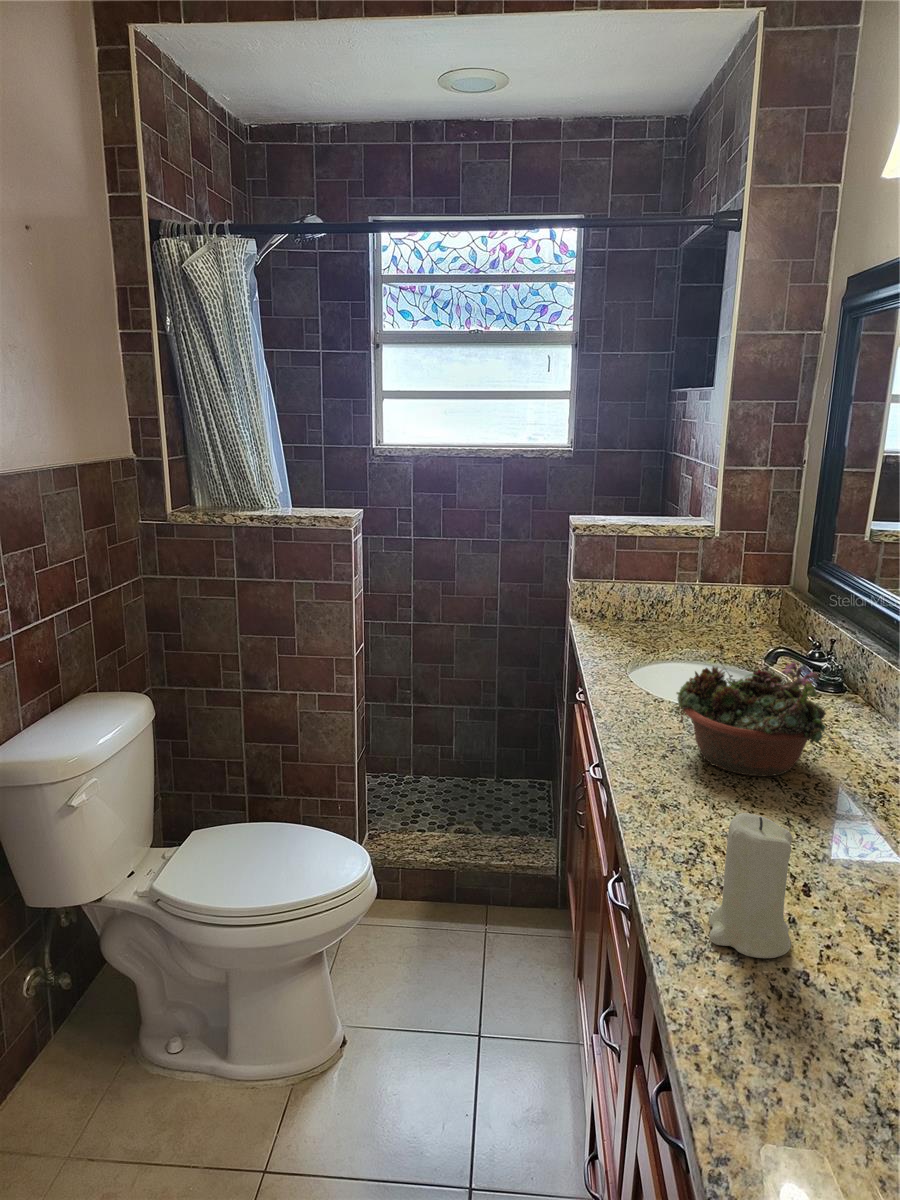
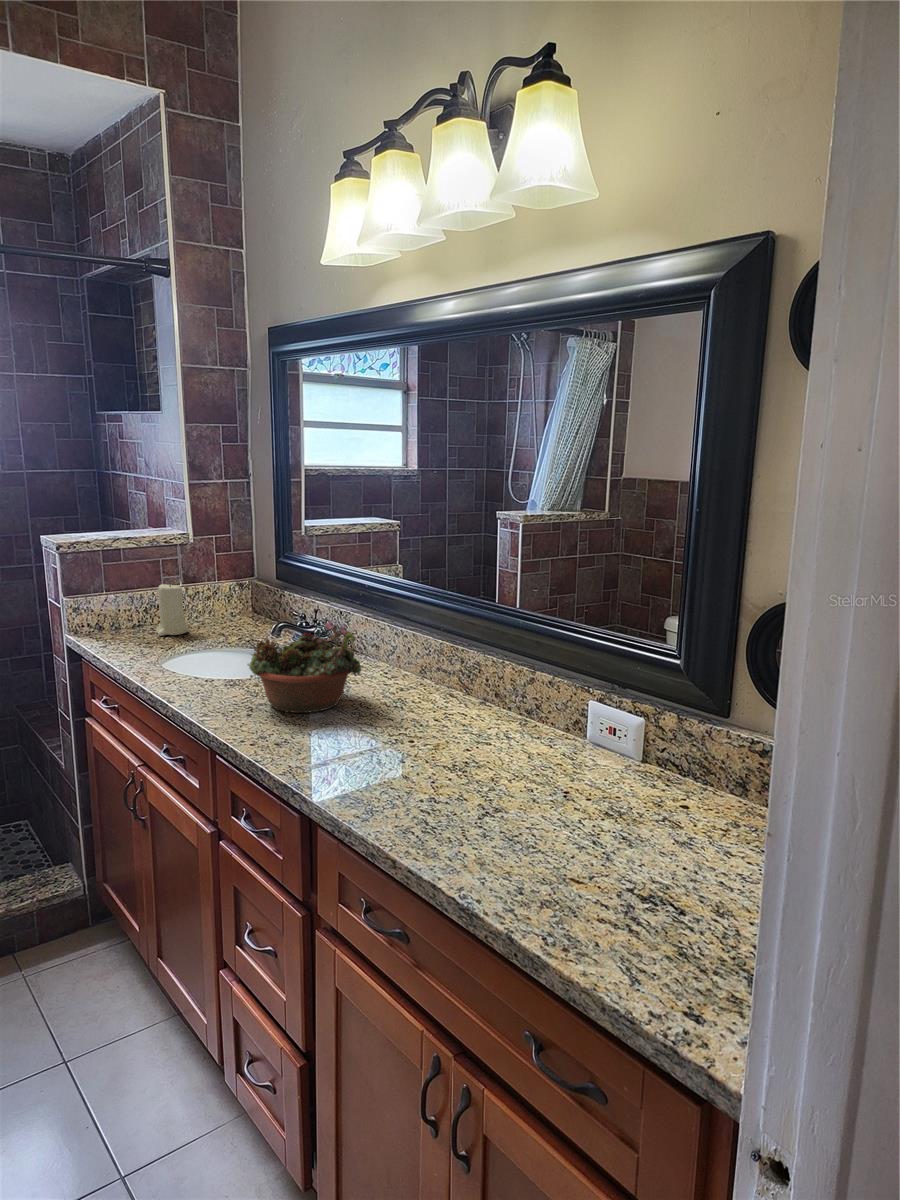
candle: present [709,813,792,958] -> present [156,582,189,636]

